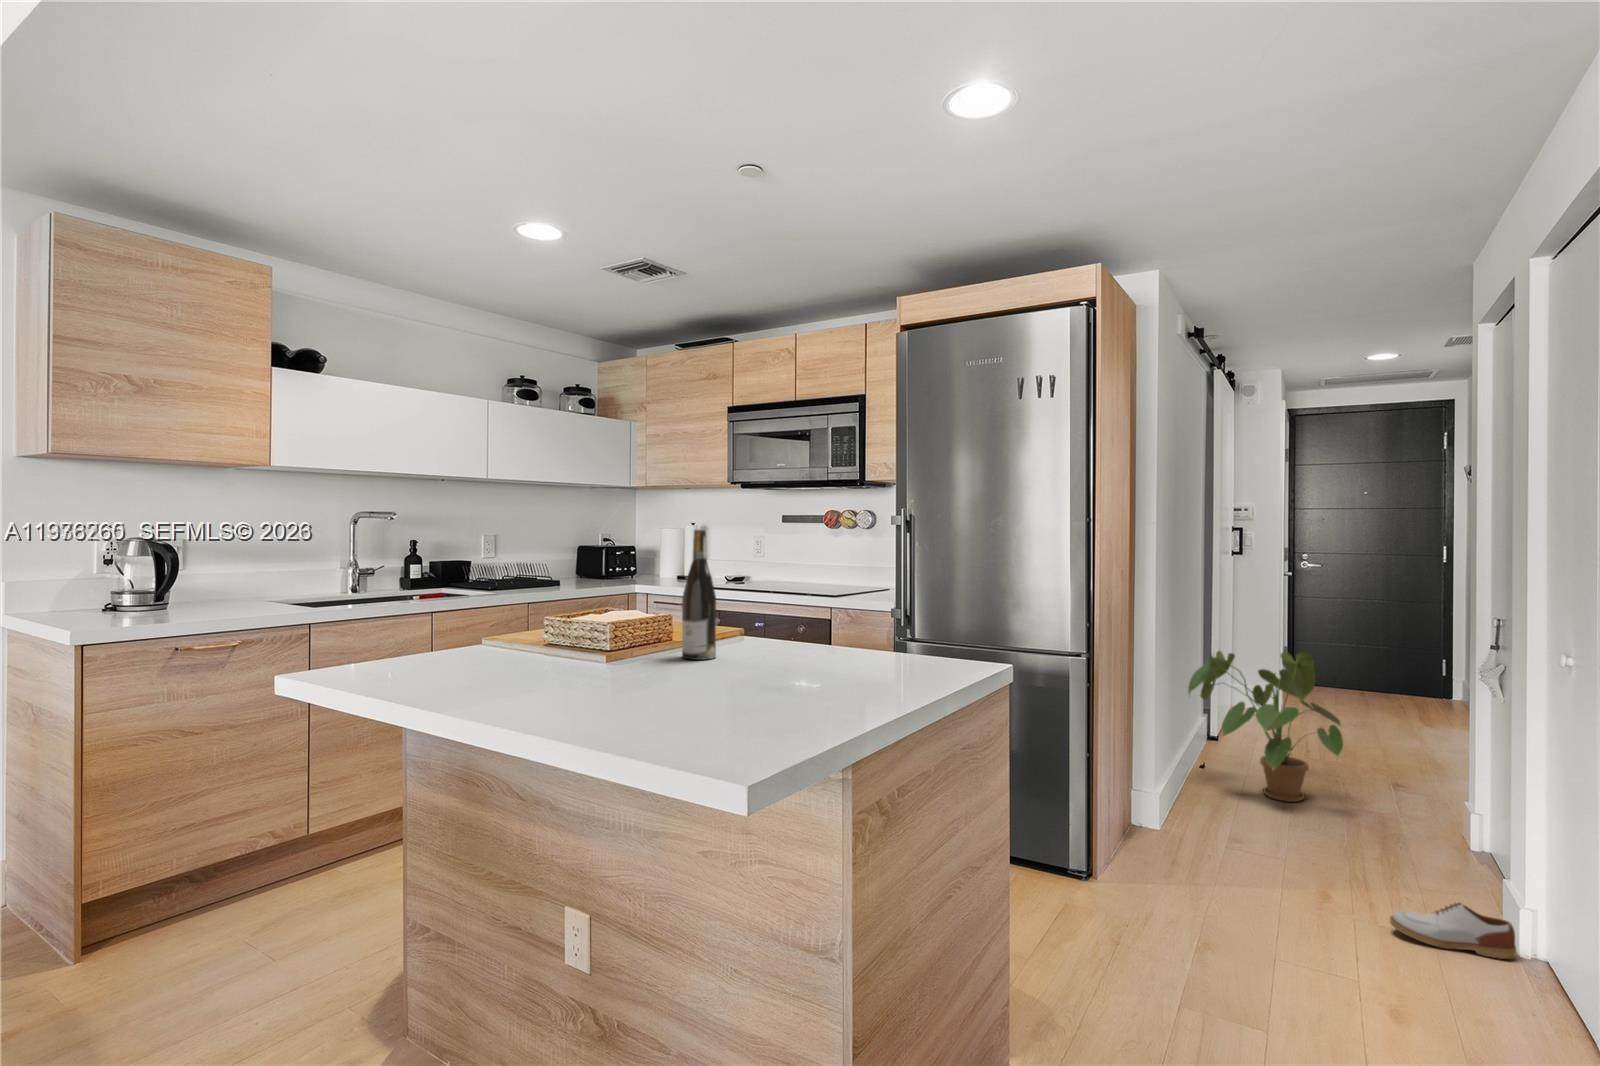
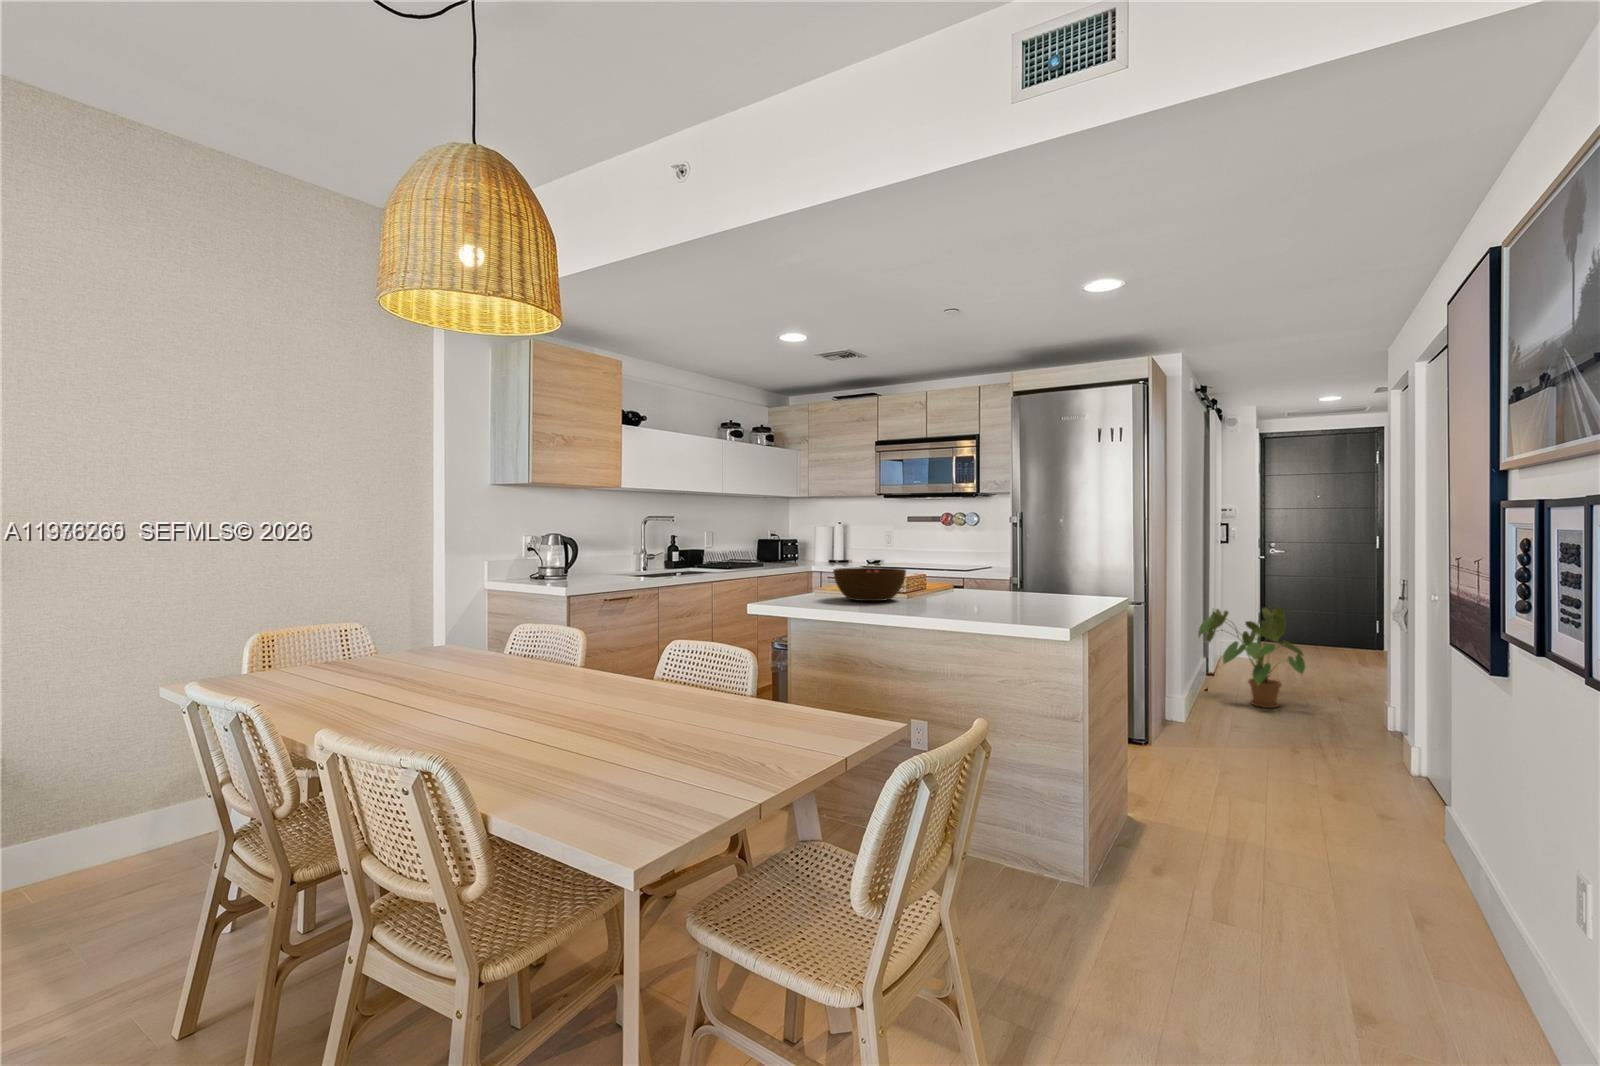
wine bottle: present [682,530,716,660] -> none [943,526,962,598]
bowl: none [457,603,599,670] -> present [833,567,906,601]
shoe: present [1390,902,1516,959] -> none [1336,746,1411,776]

